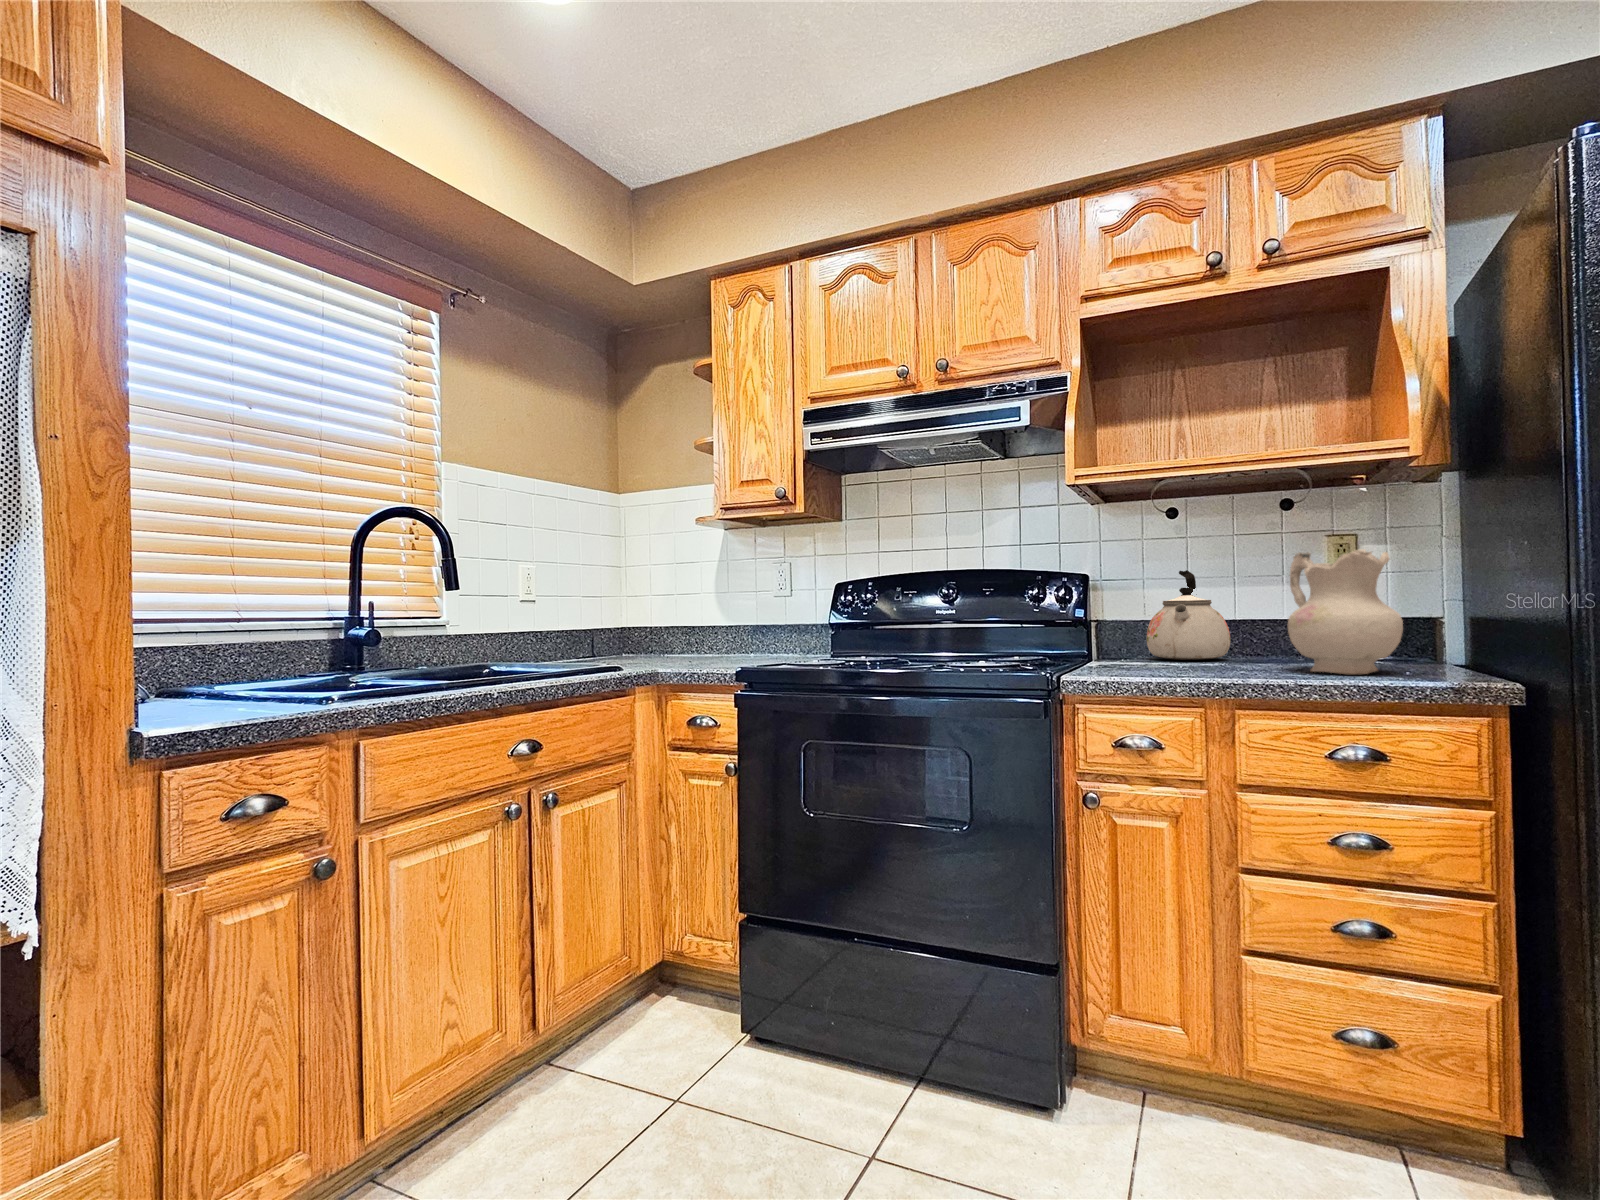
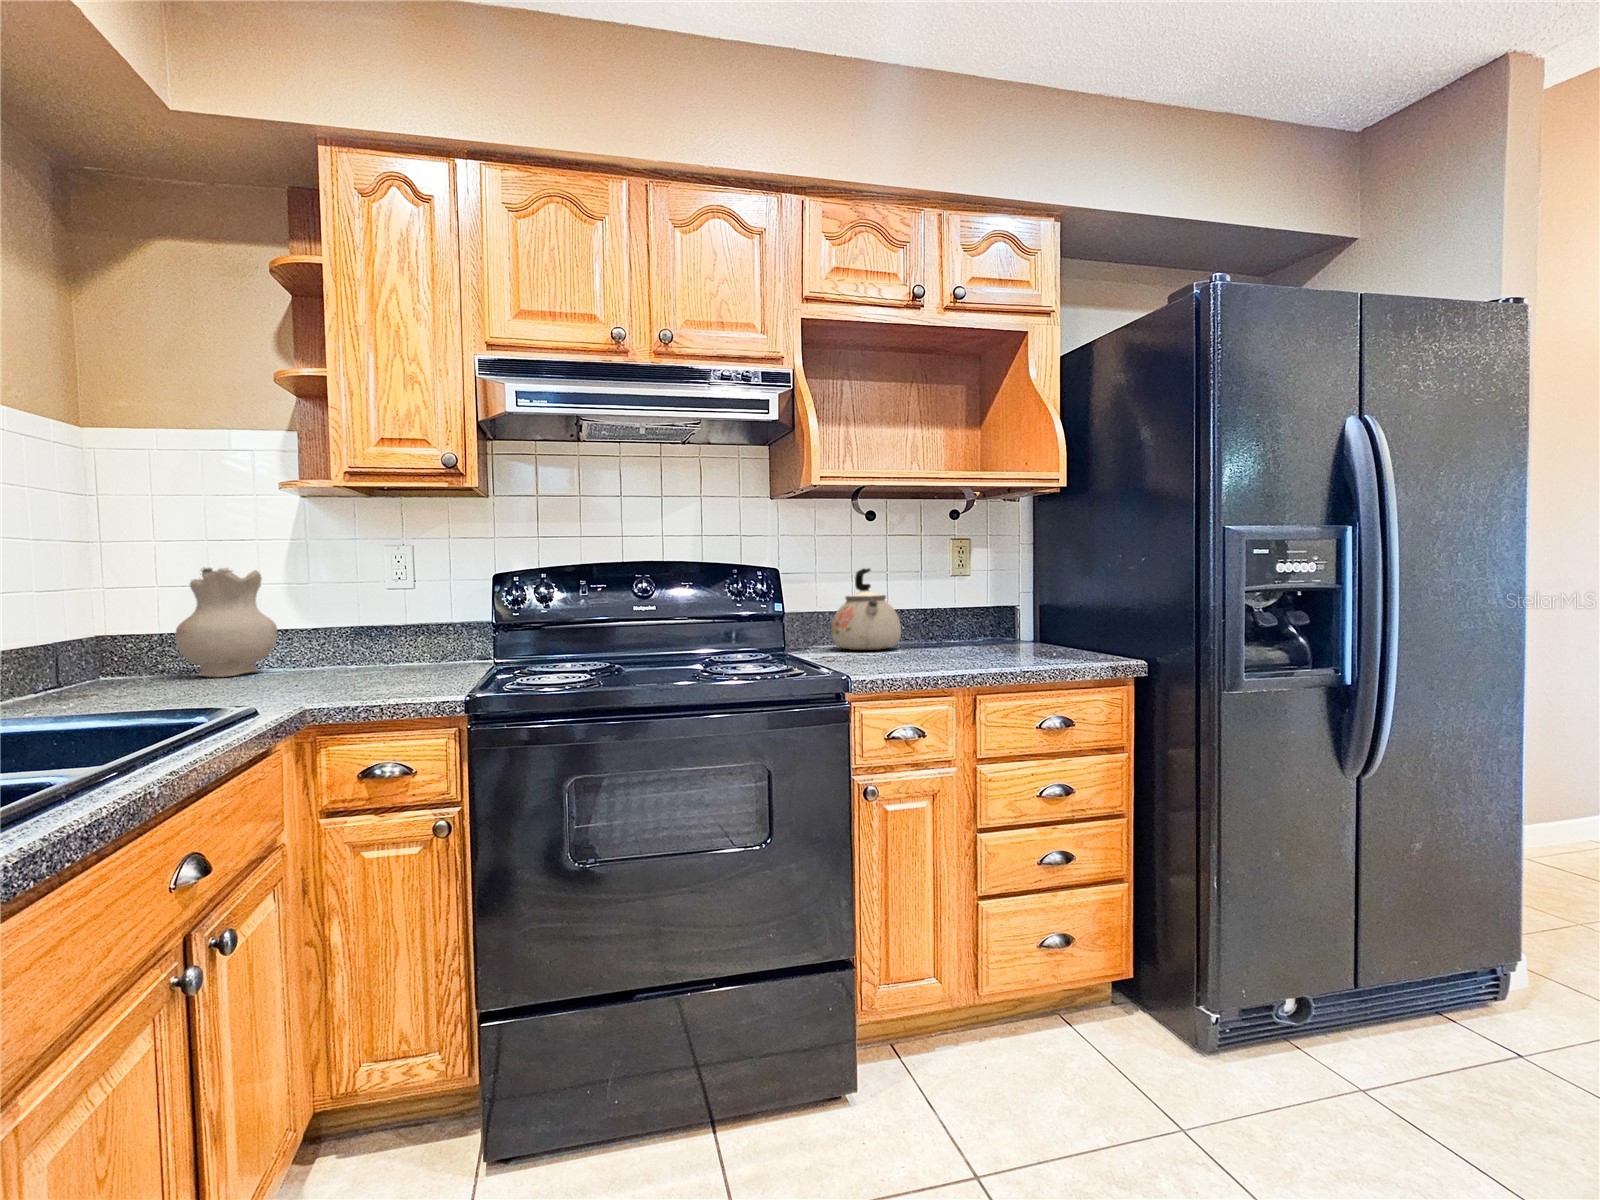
ceramic pitcher: present [1288,549,1403,674] -> present [175,568,277,677]

